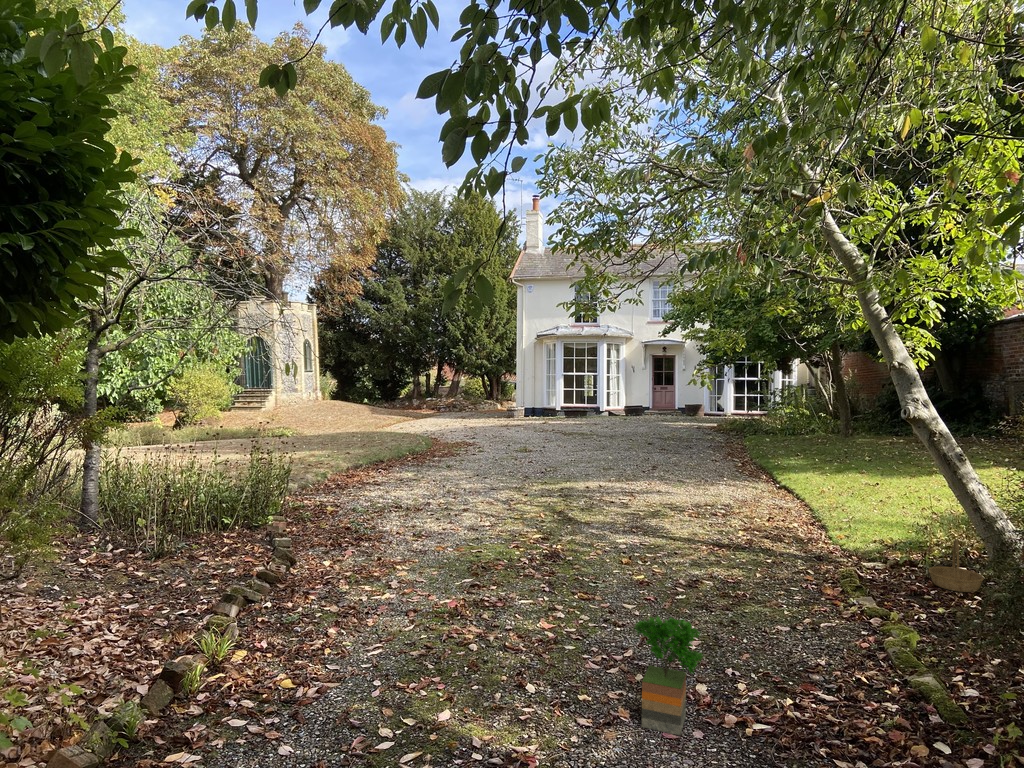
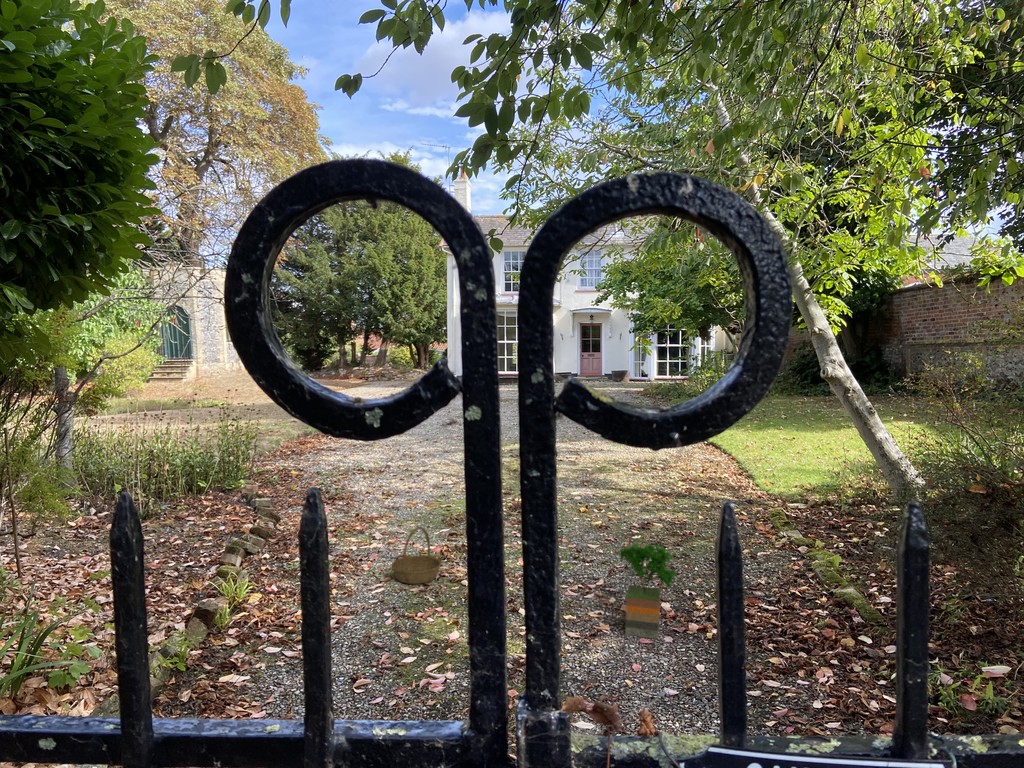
basket: present [929,539,984,592] -> present [392,527,441,584]

